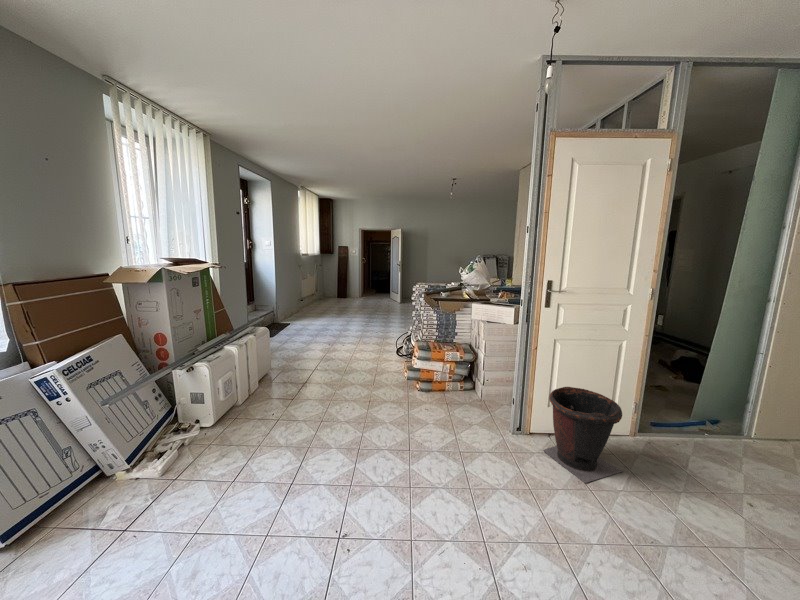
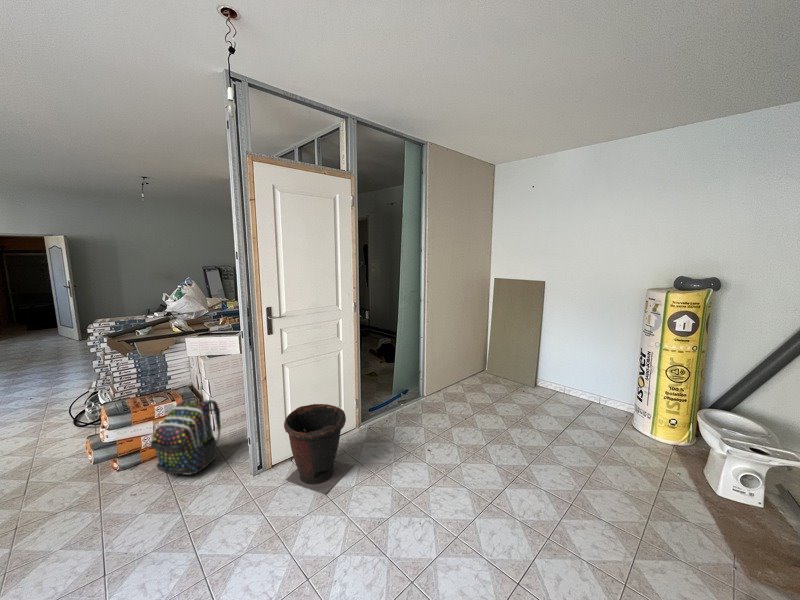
backpack: none [442,352,491,412] -> present [151,399,221,475]

